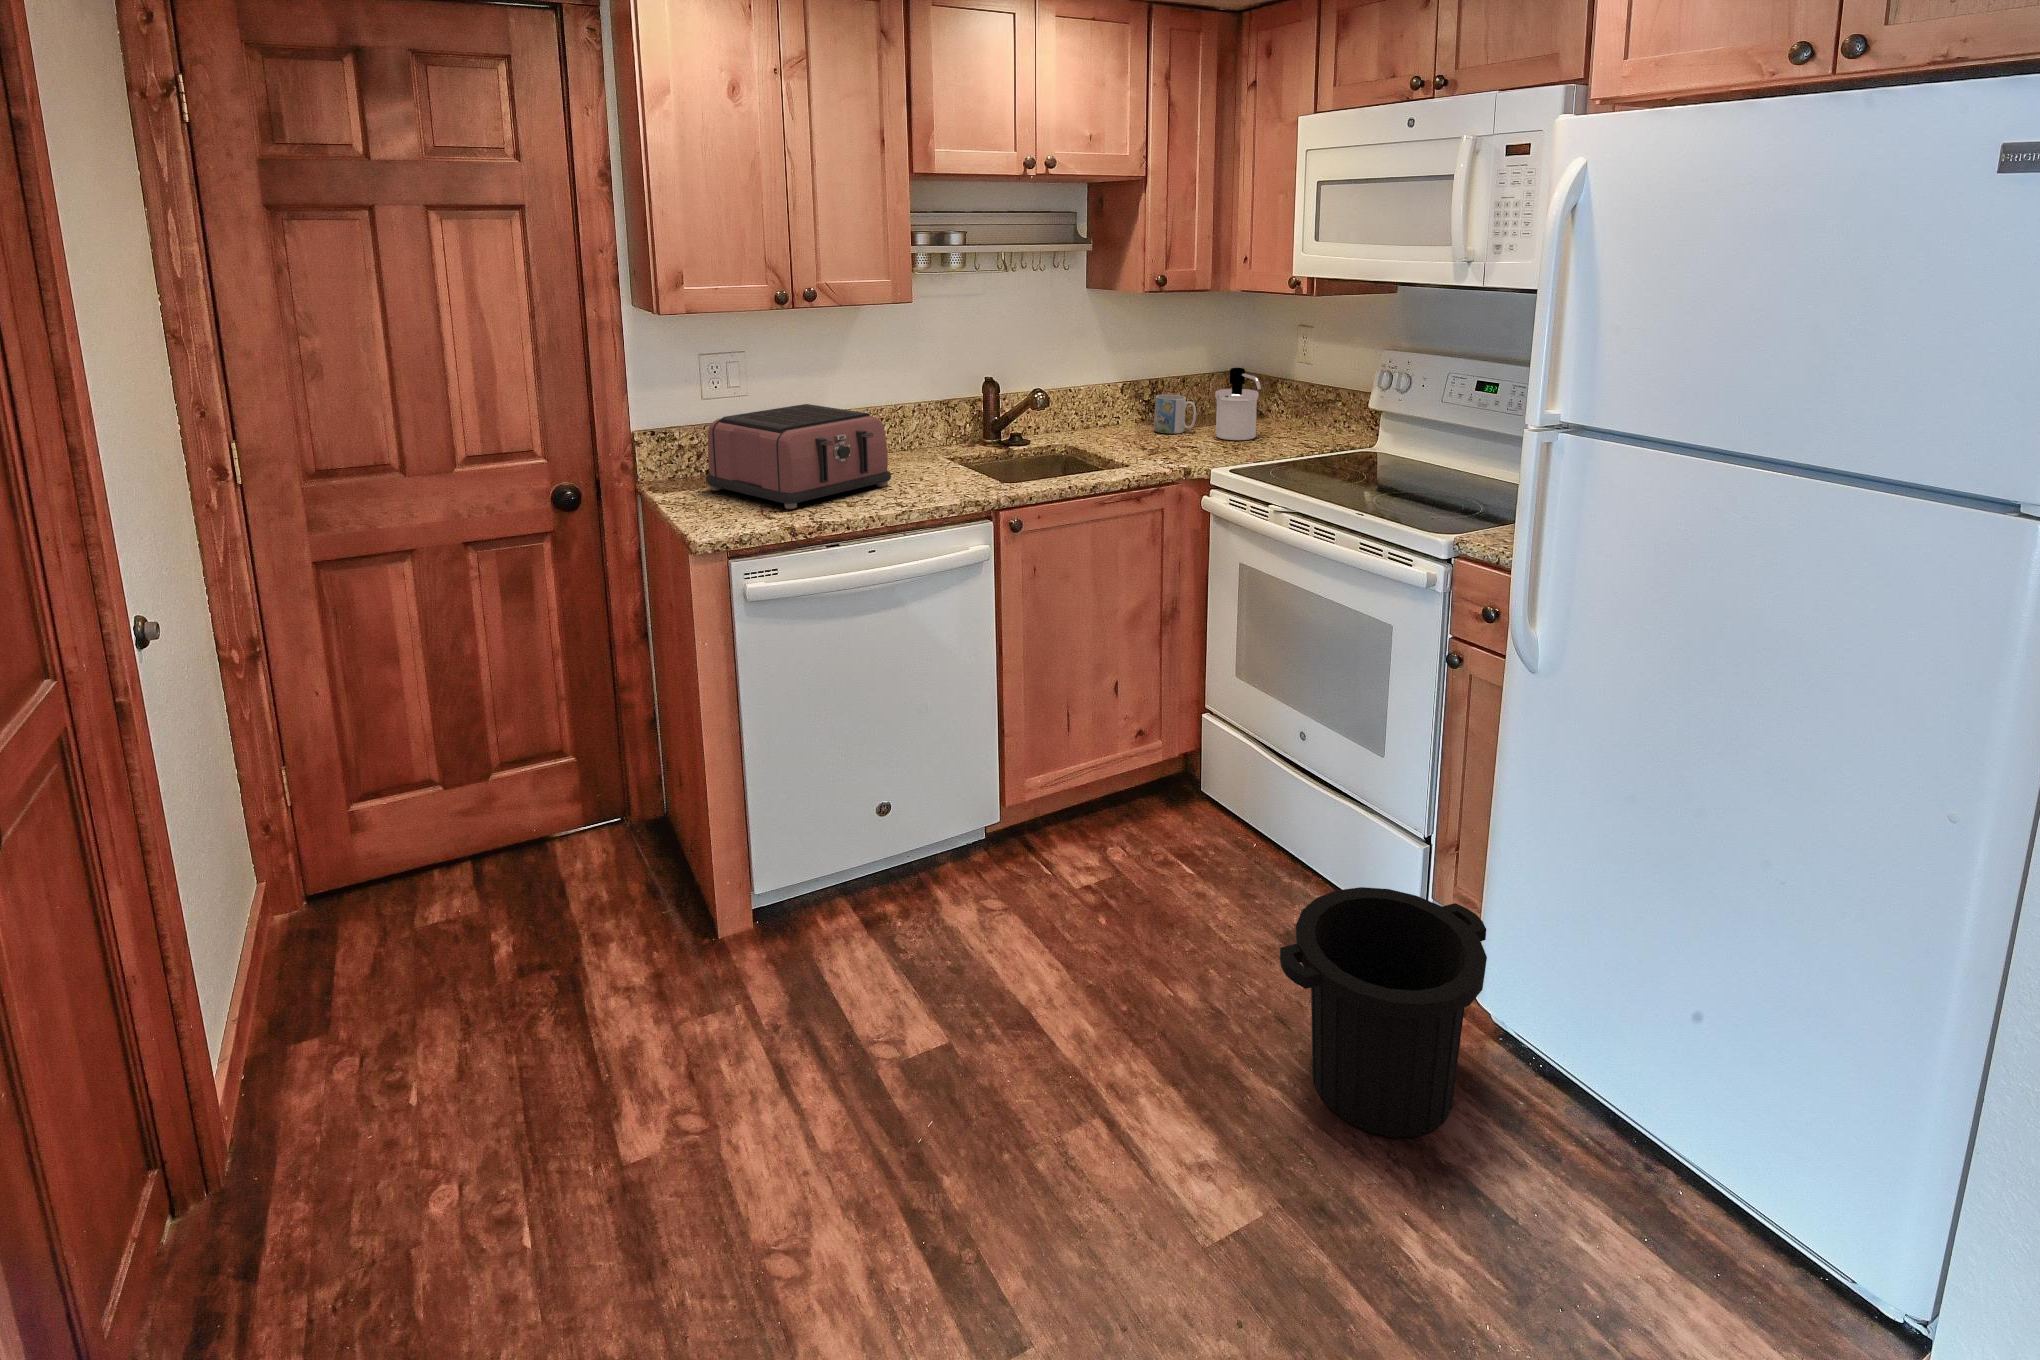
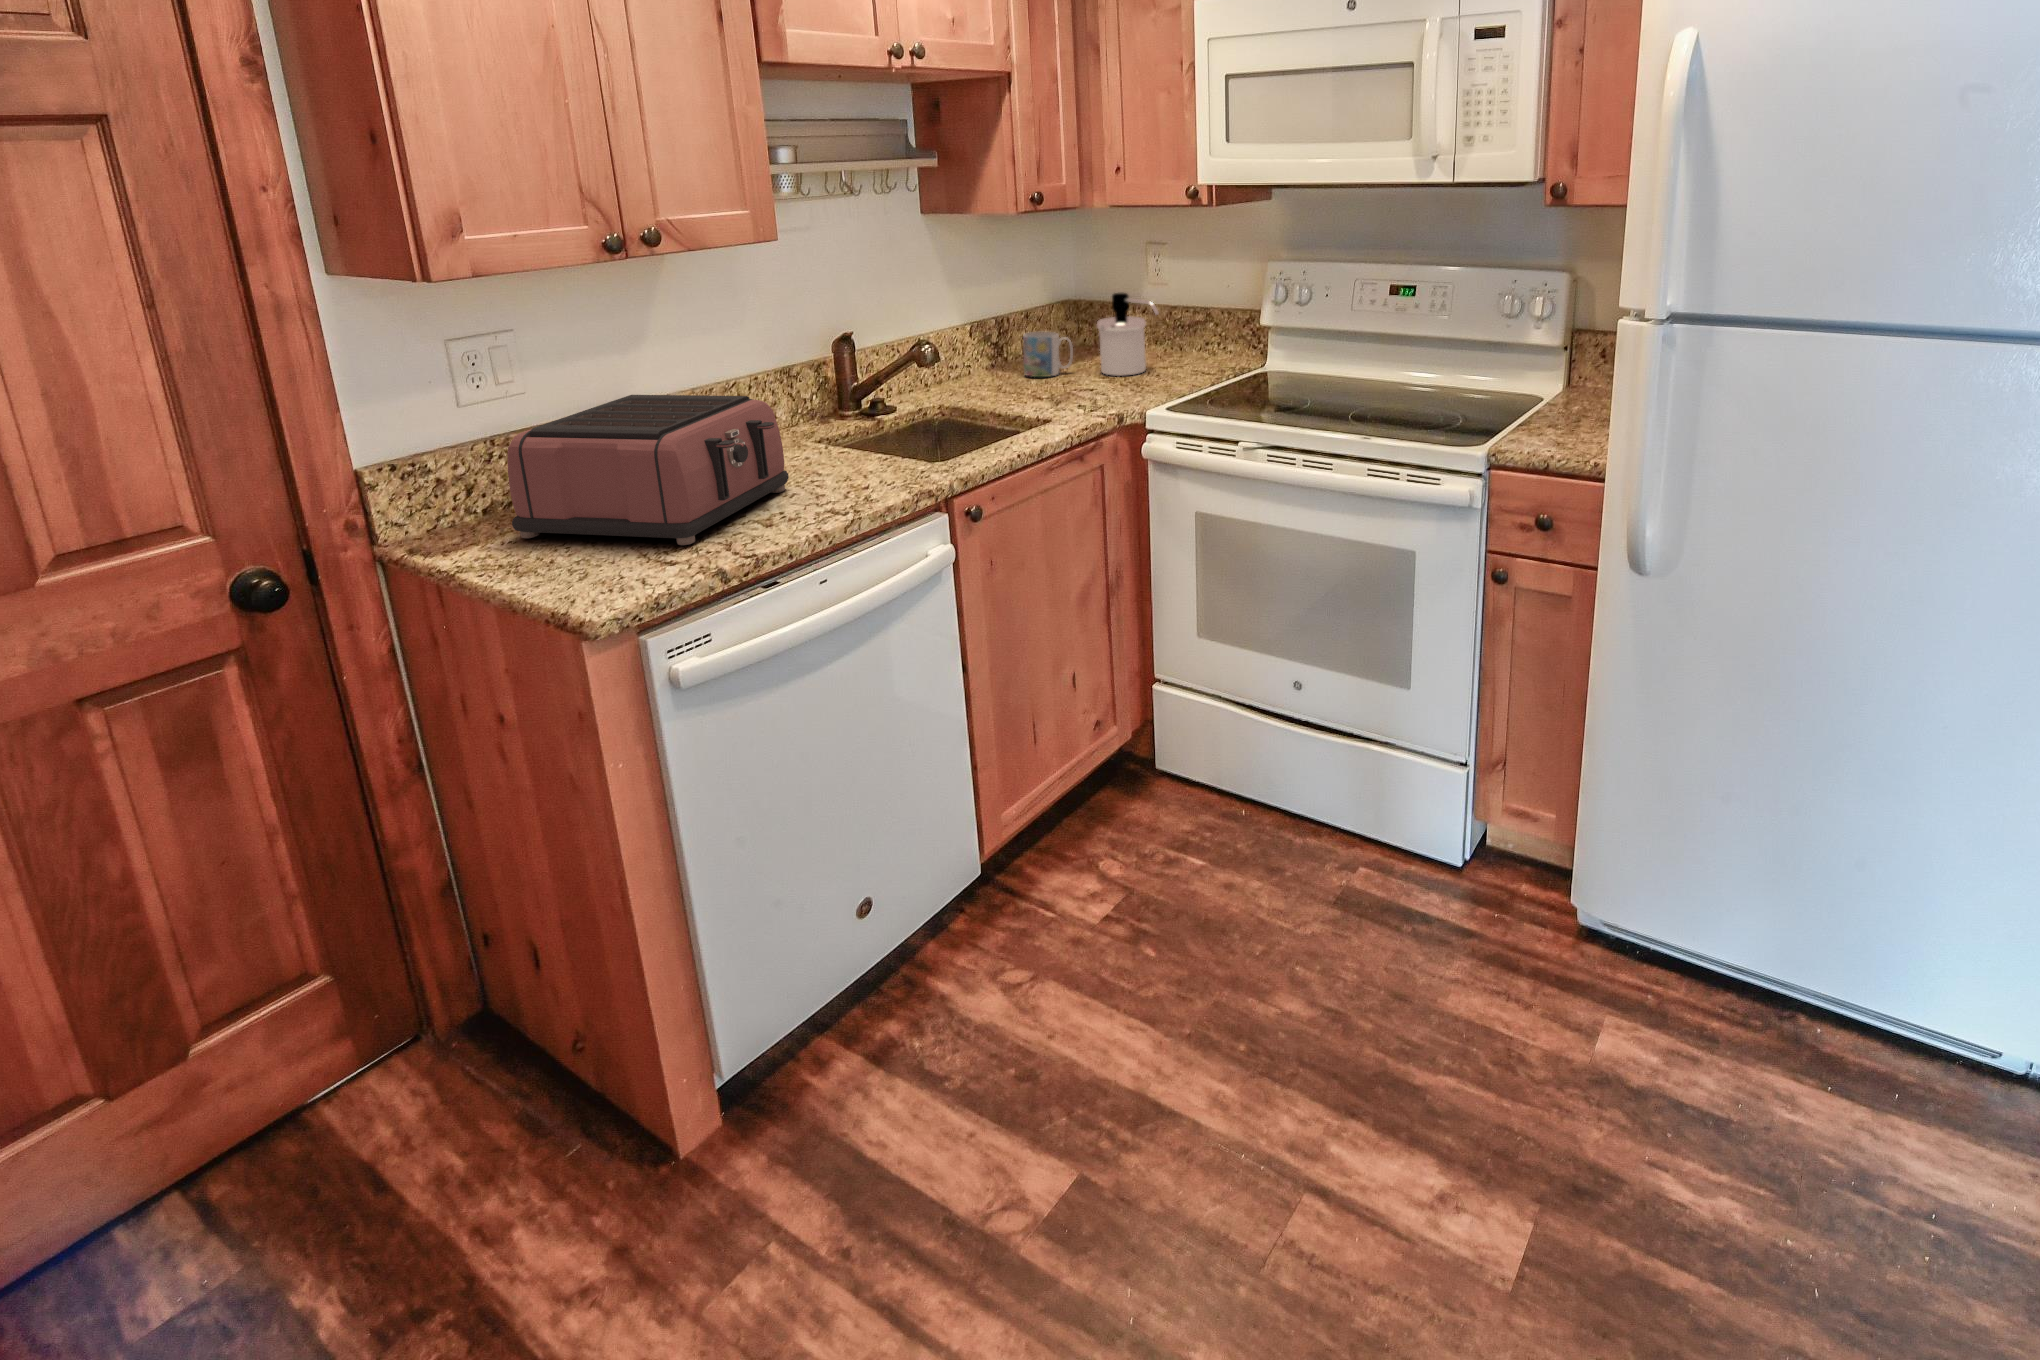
trash can: present [1280,887,1487,1138] -> none [1438,821,1644,1084]

